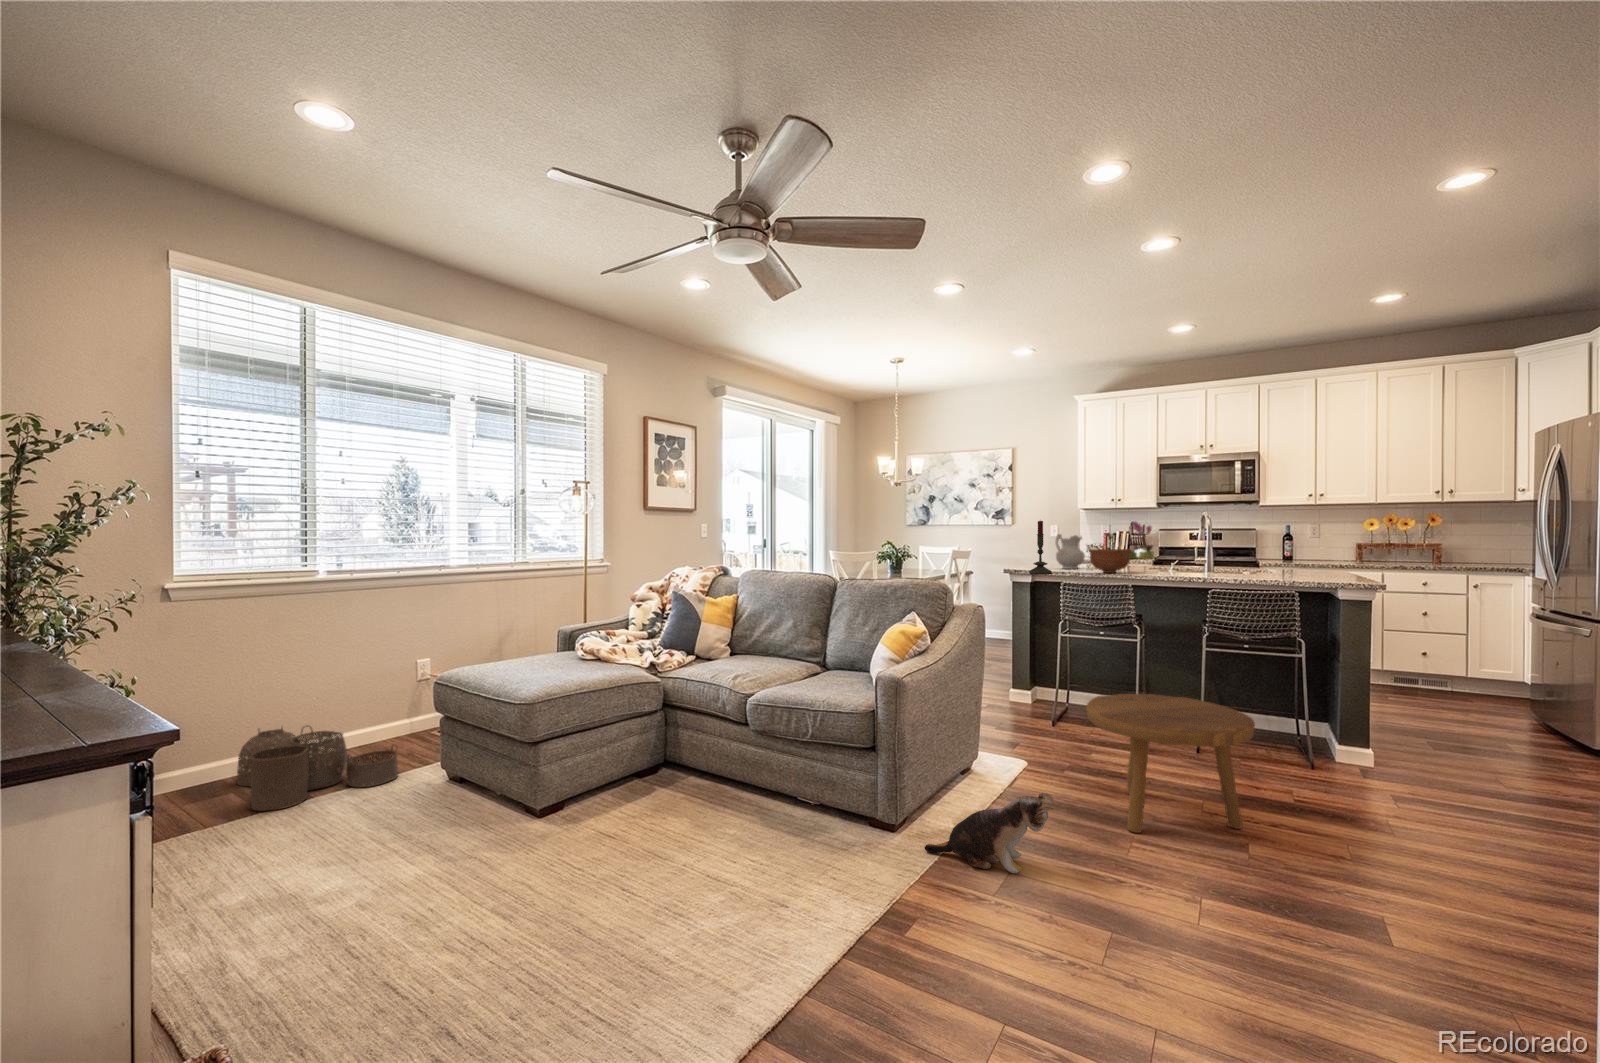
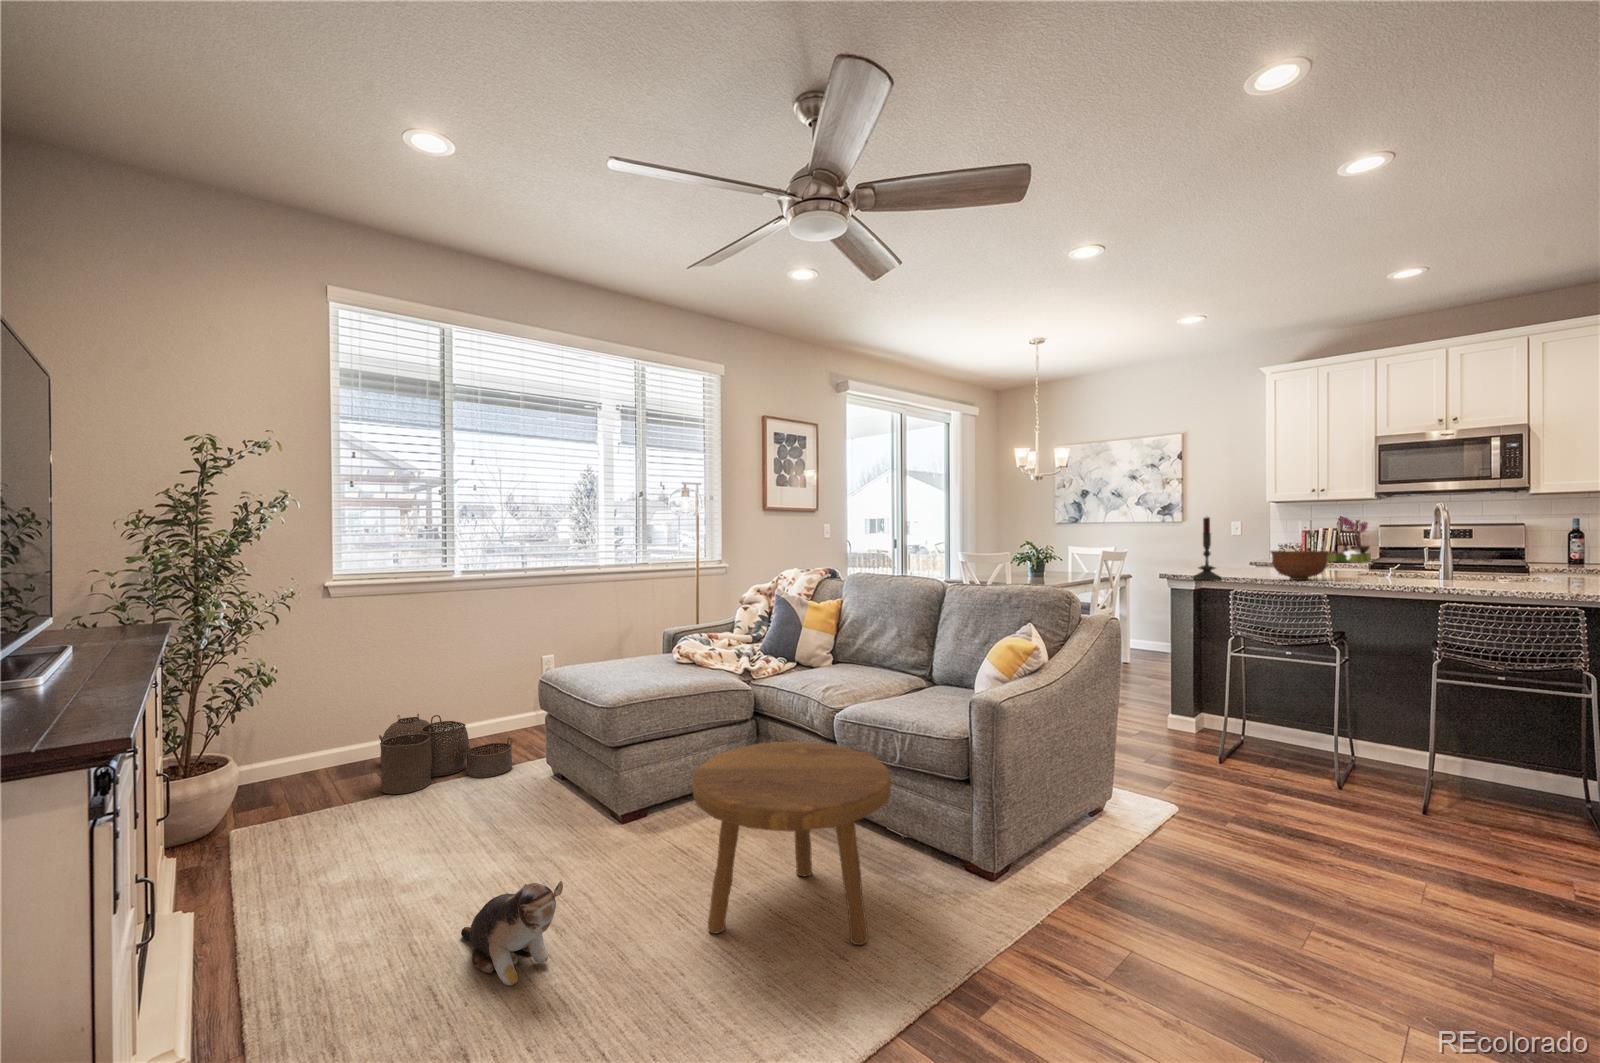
ceramic pitcher: present [1055,534,1085,569] -> none [1231,533,1269,575]
footstool: present [1086,694,1255,833] -> present [692,742,891,945]
plush toy: present [924,793,1053,873] -> present [461,881,563,985]

